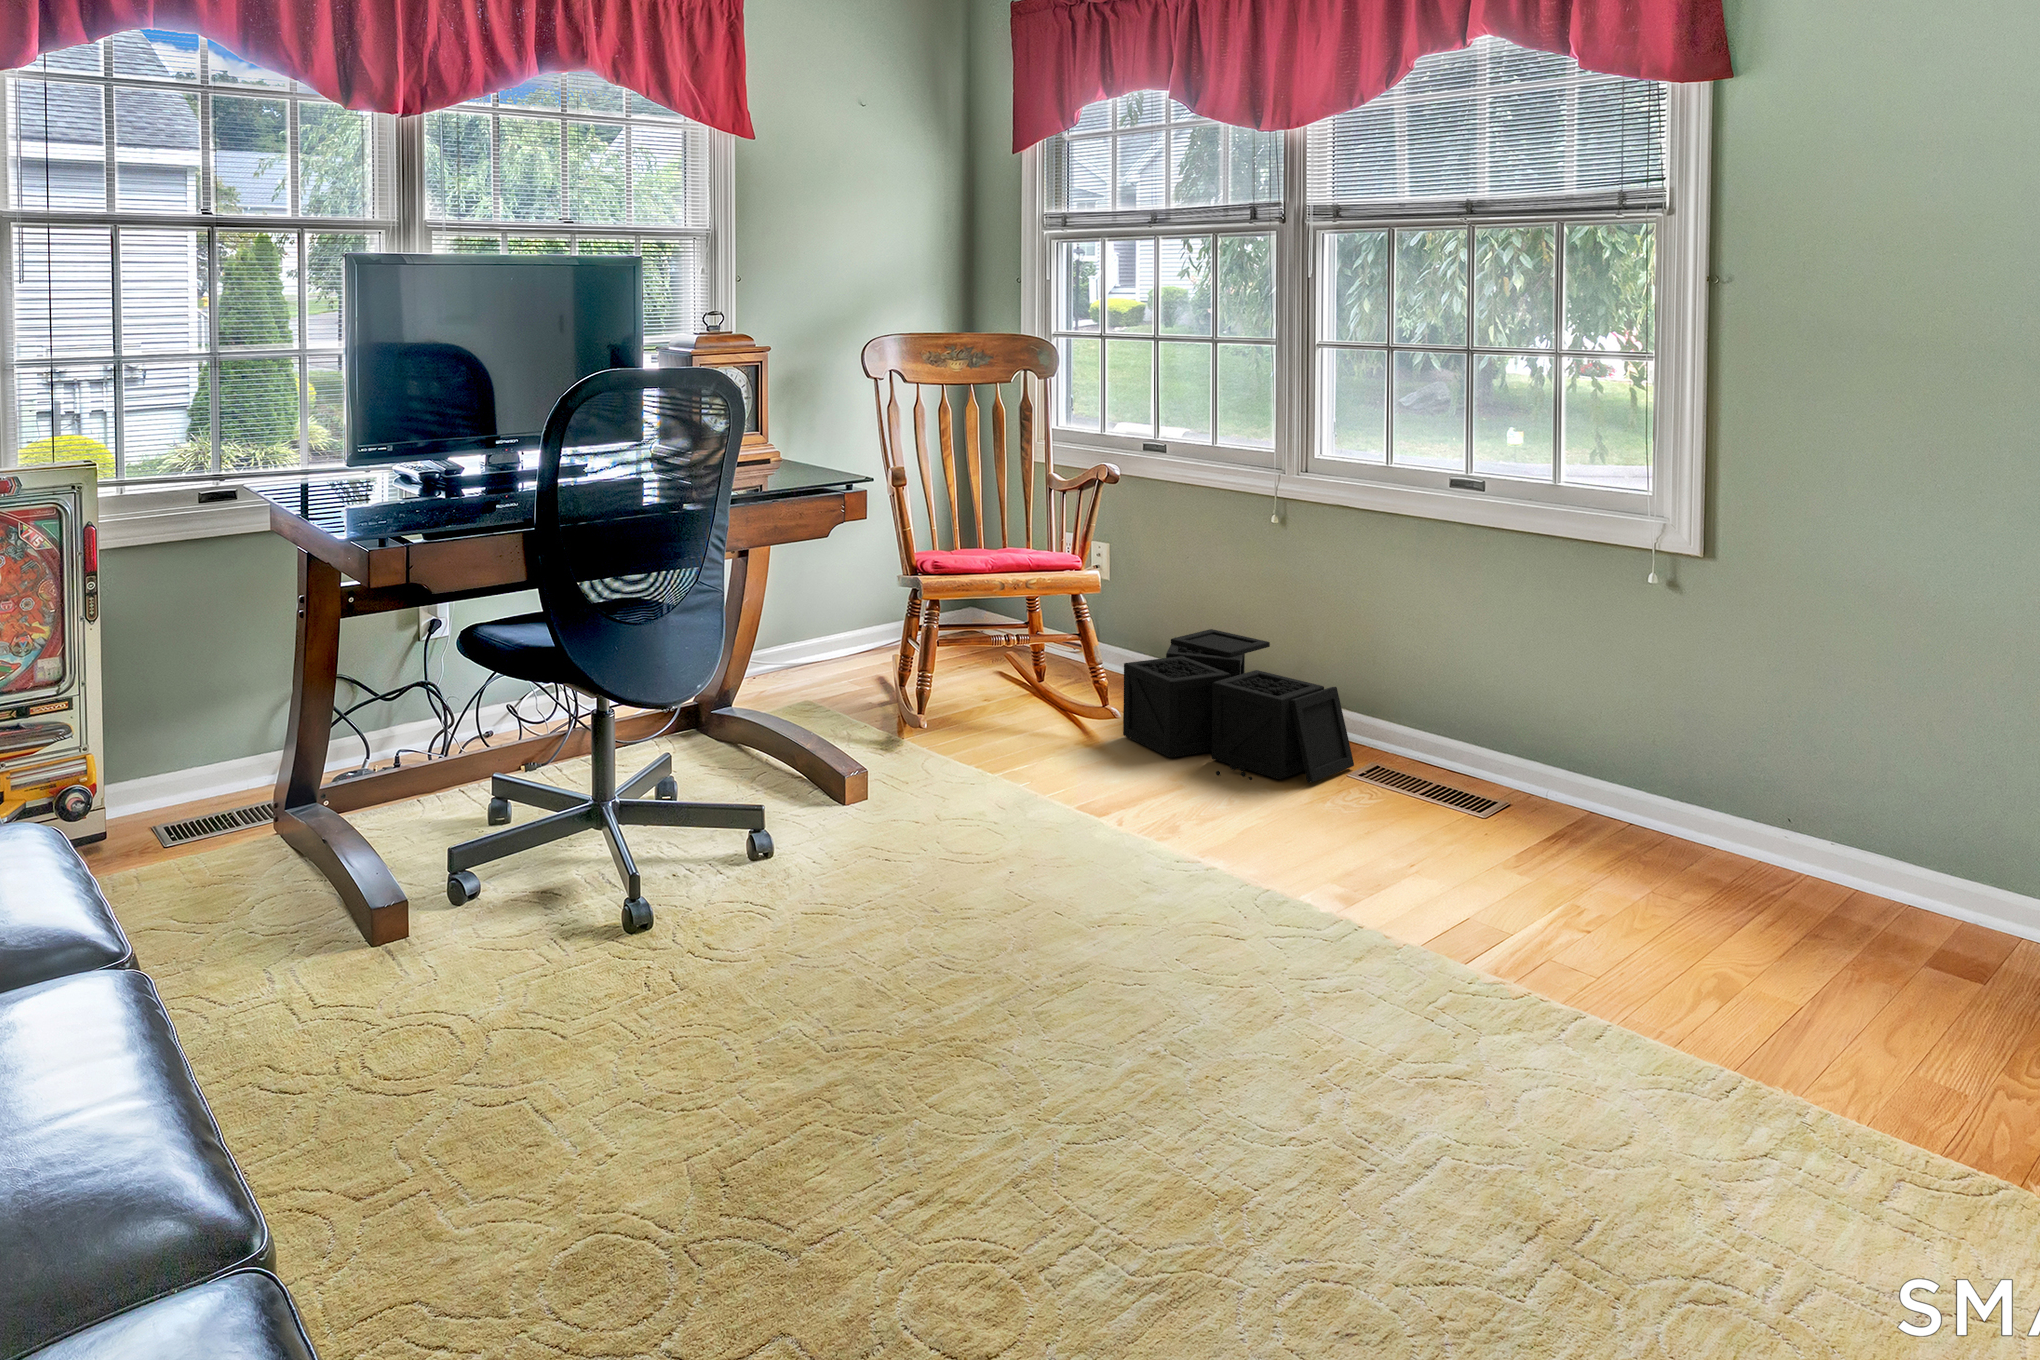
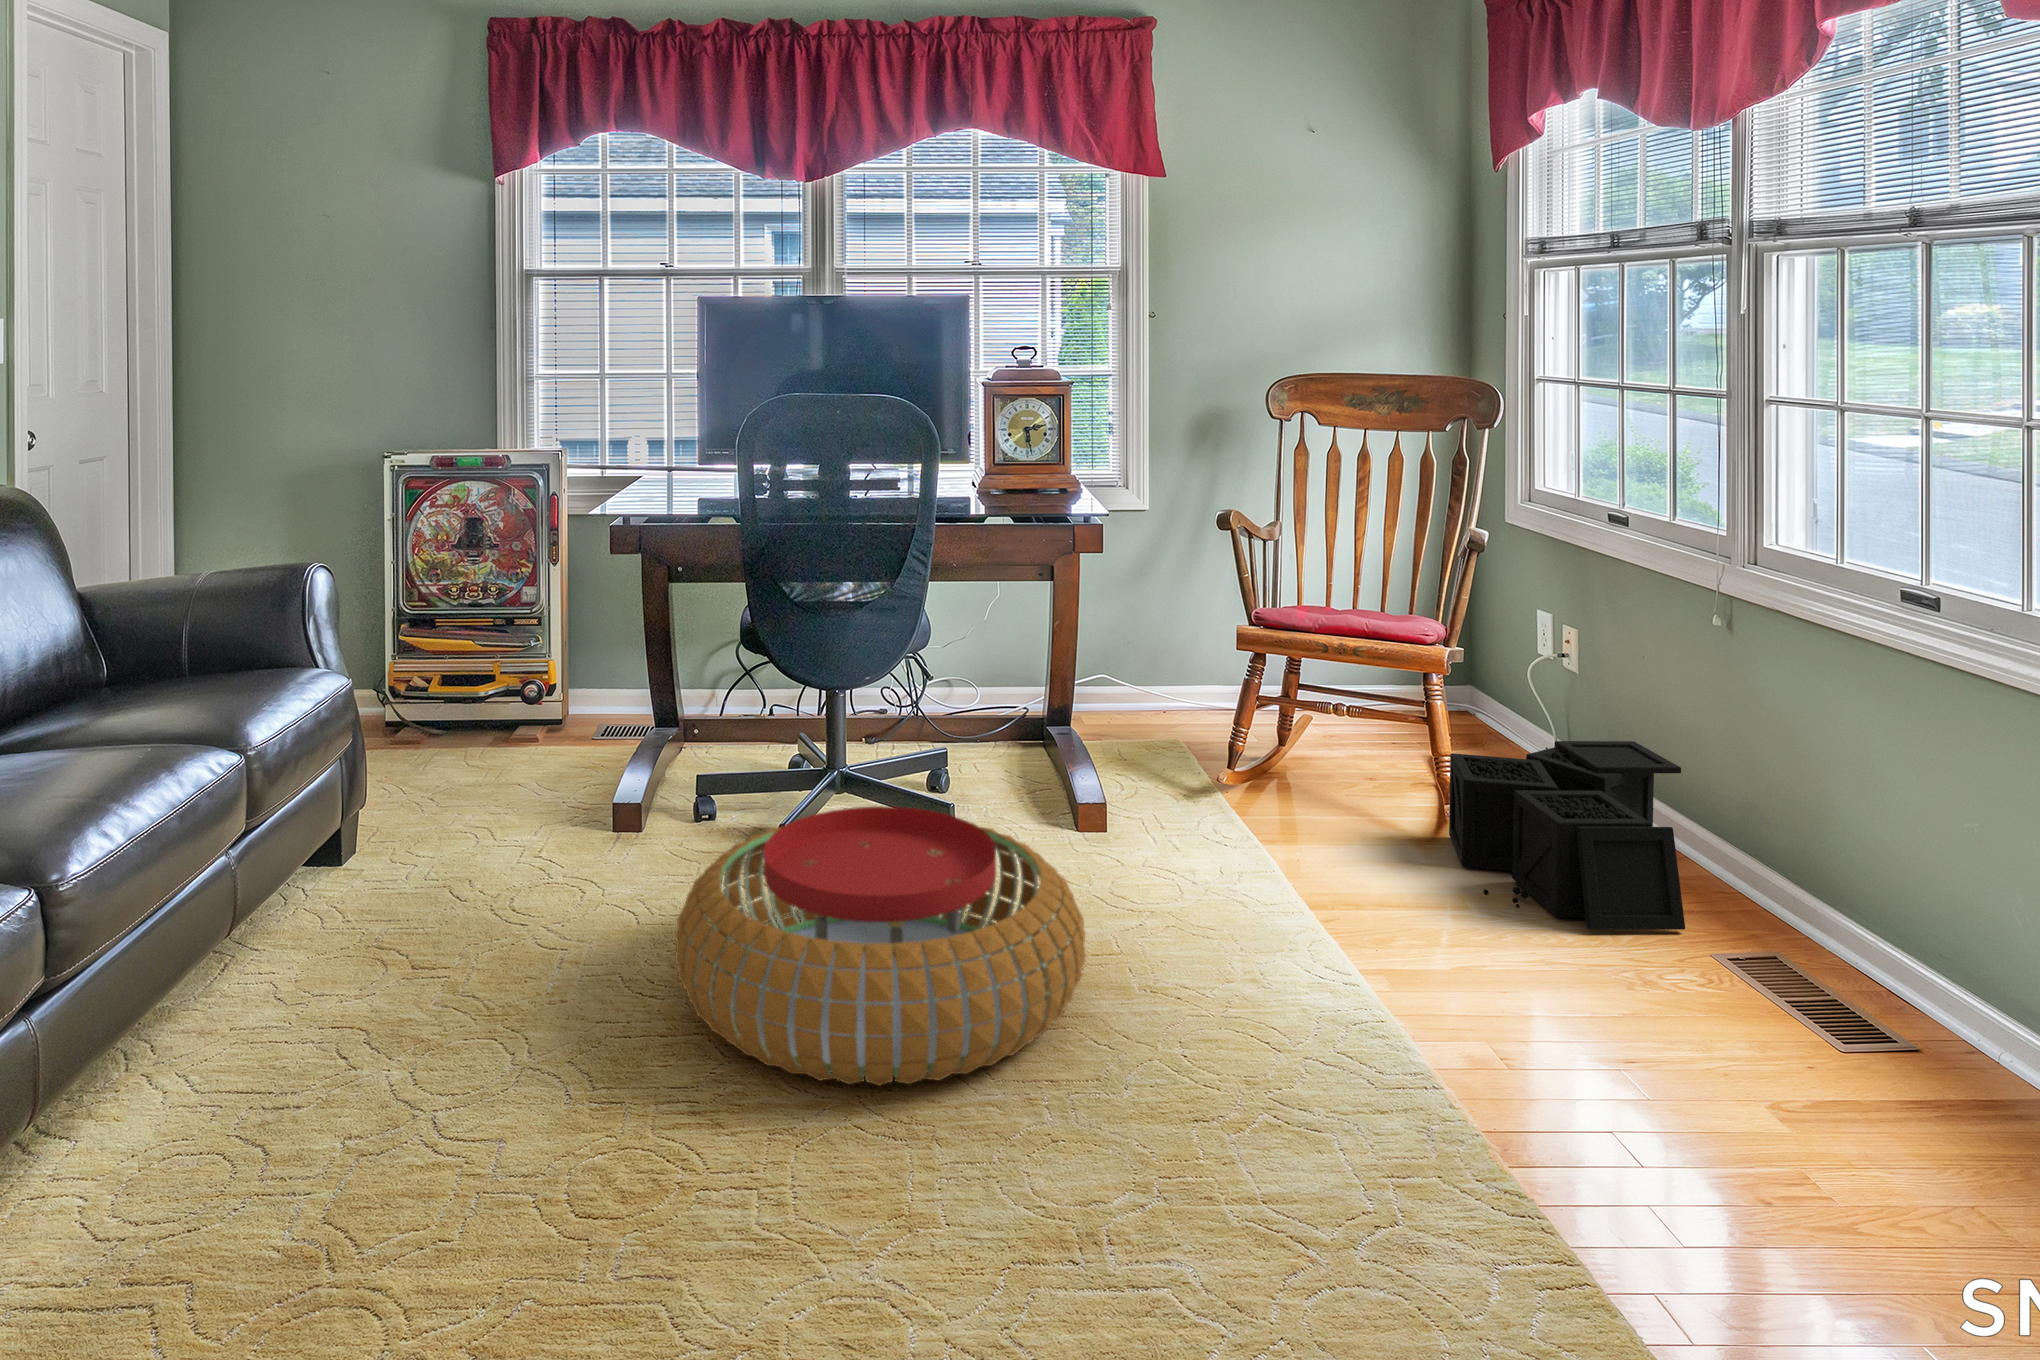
pouf: none [717,811,1190,1150] -> present [675,806,1085,1086]

